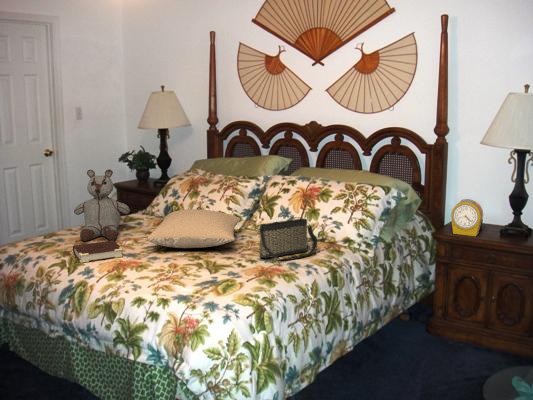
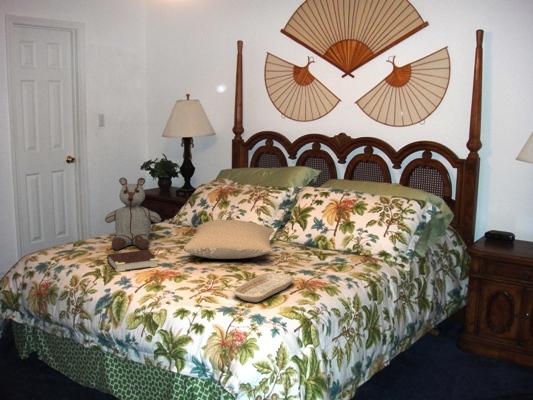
alarm clock: present [451,199,483,236] -> none [487,214,520,252]
handbag: present [259,218,317,260] -> none [297,231,356,273]
tray: none [189,261,253,290] -> present [233,273,295,302]

